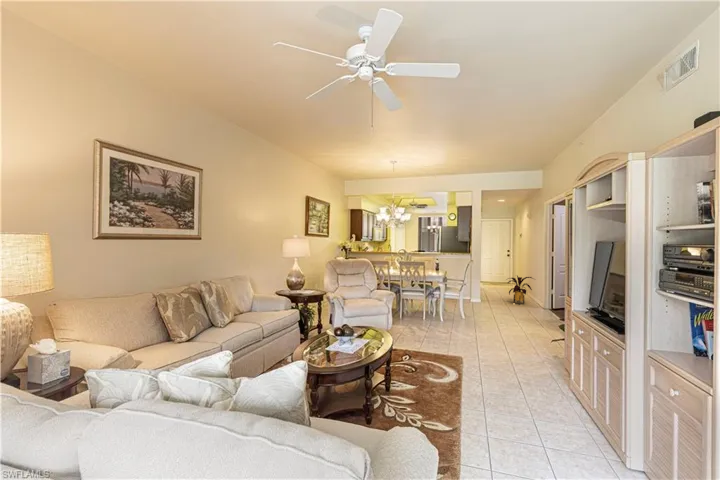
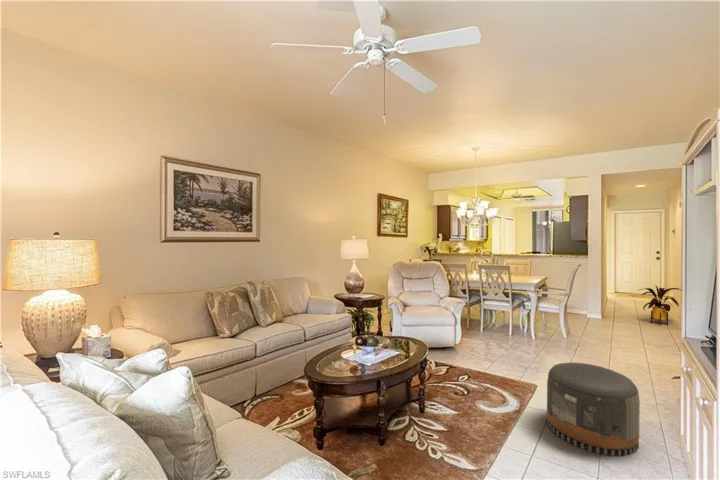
pouf: none [481,335,545,400] -> present [547,363,640,456]

